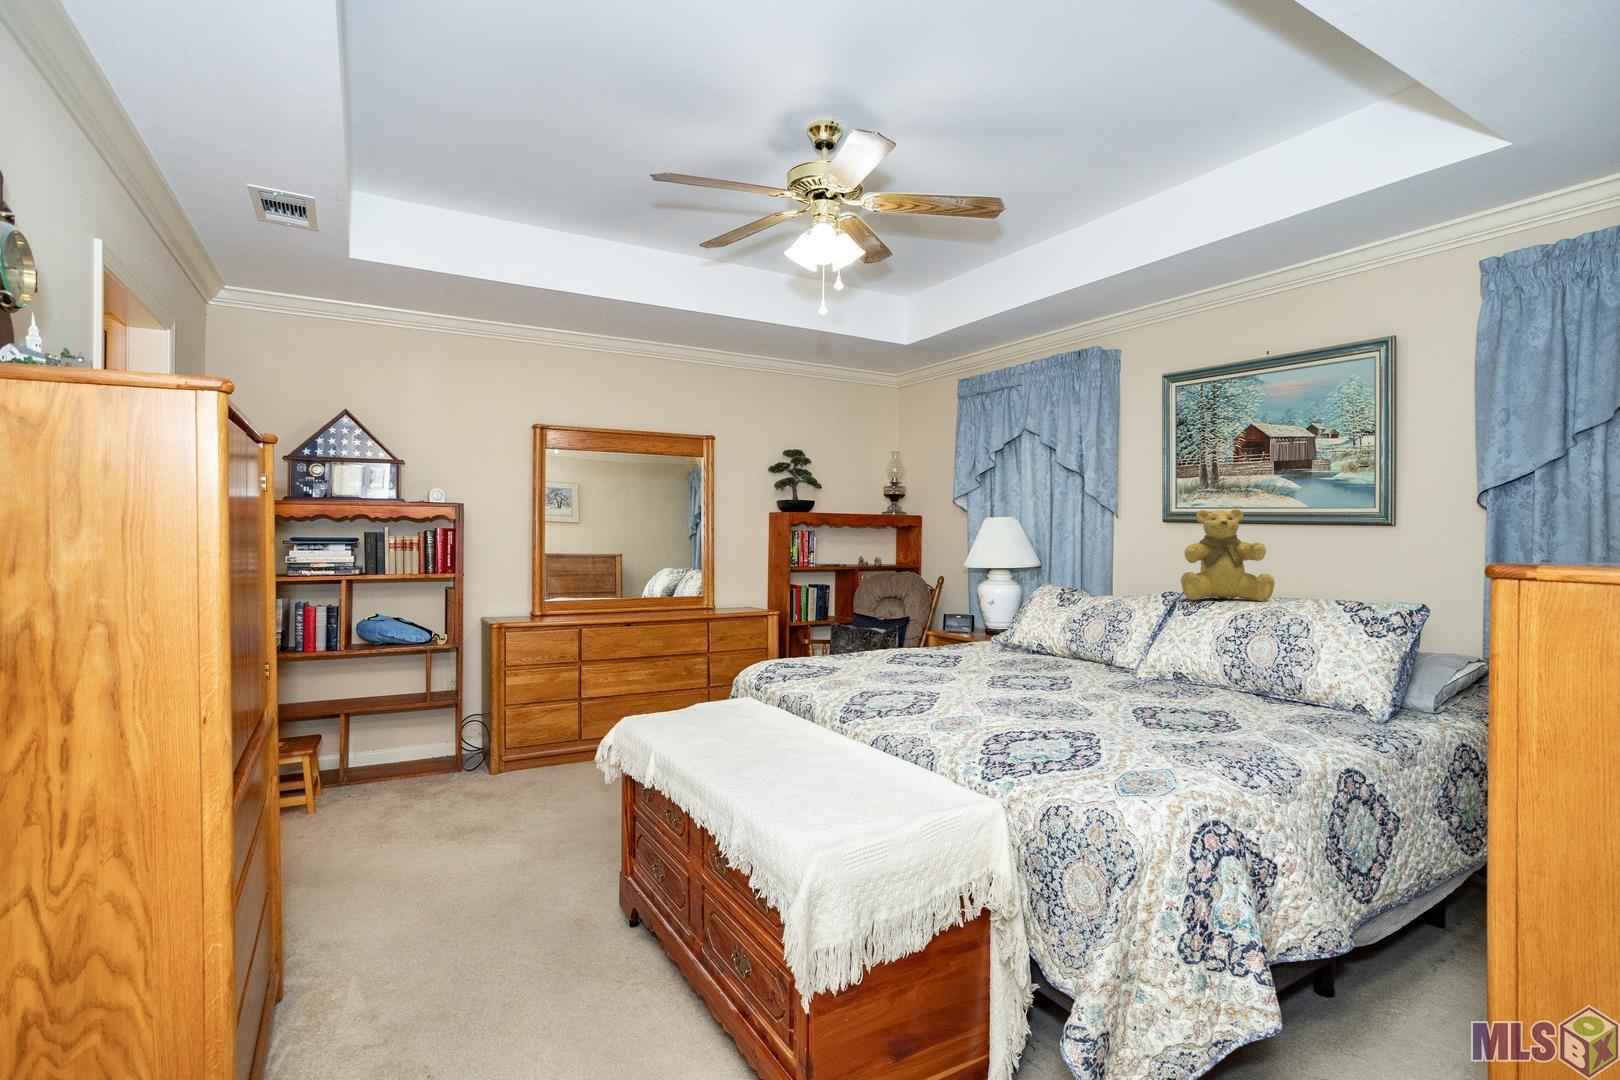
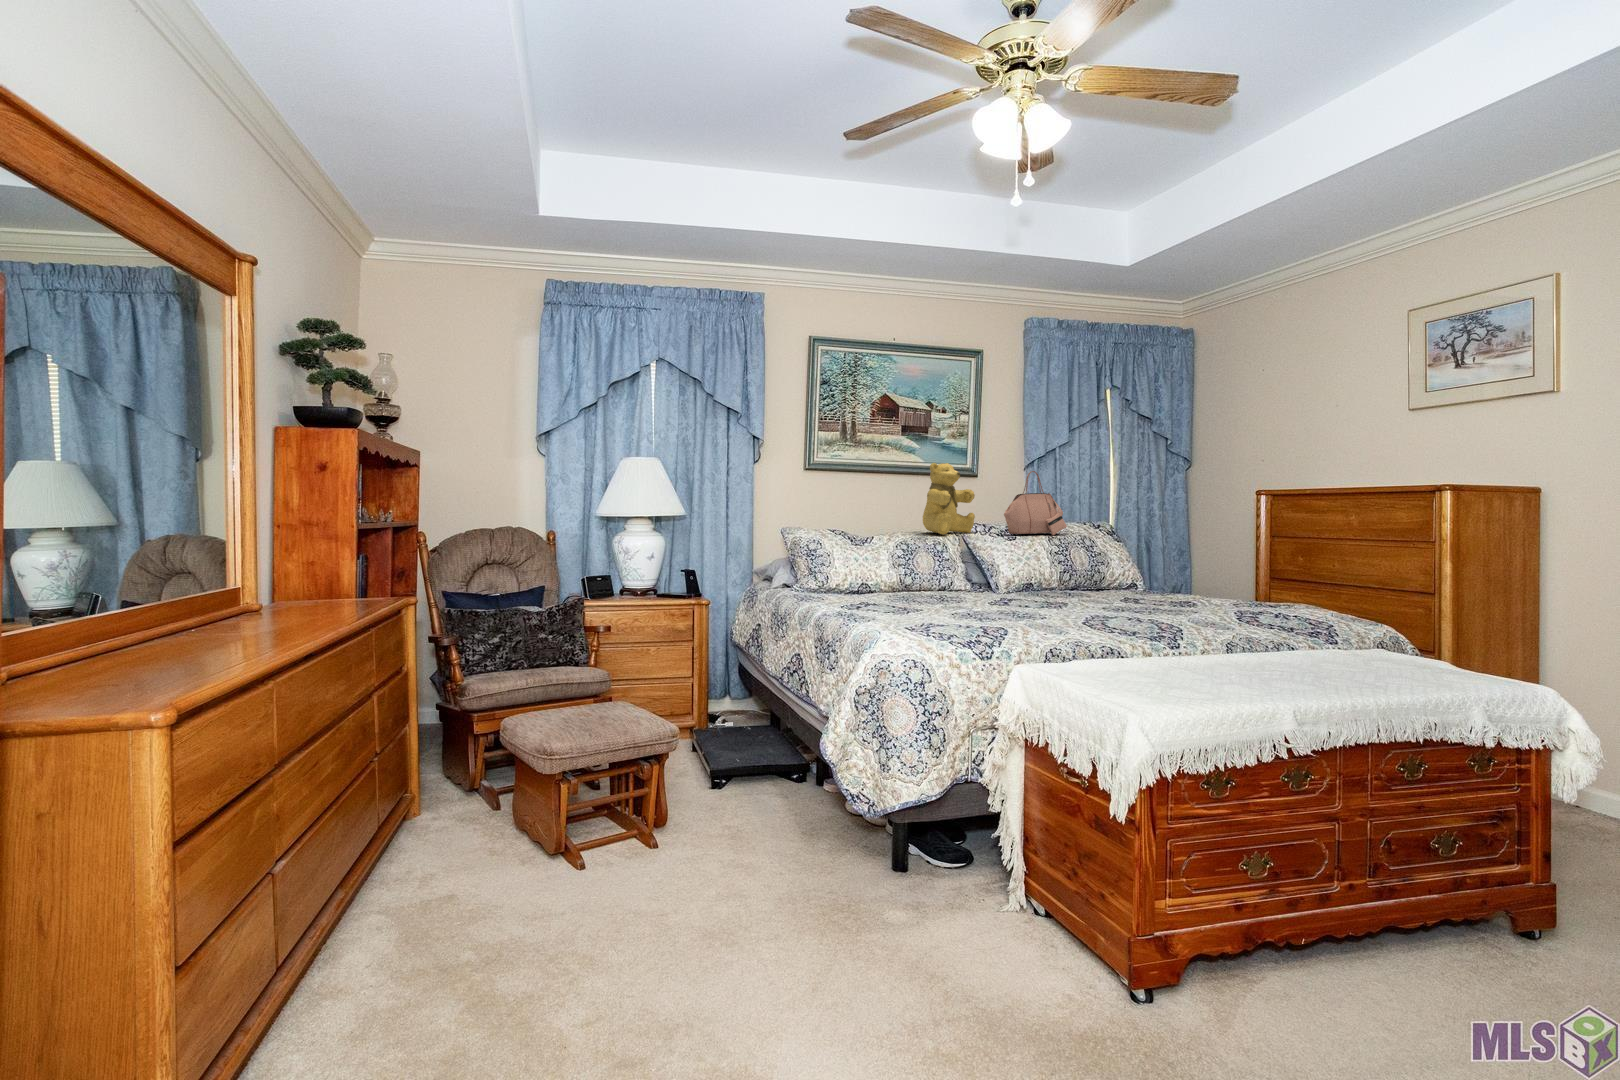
handbag: none [1267,515,1389,610] -> present [1004,471,1067,535]

